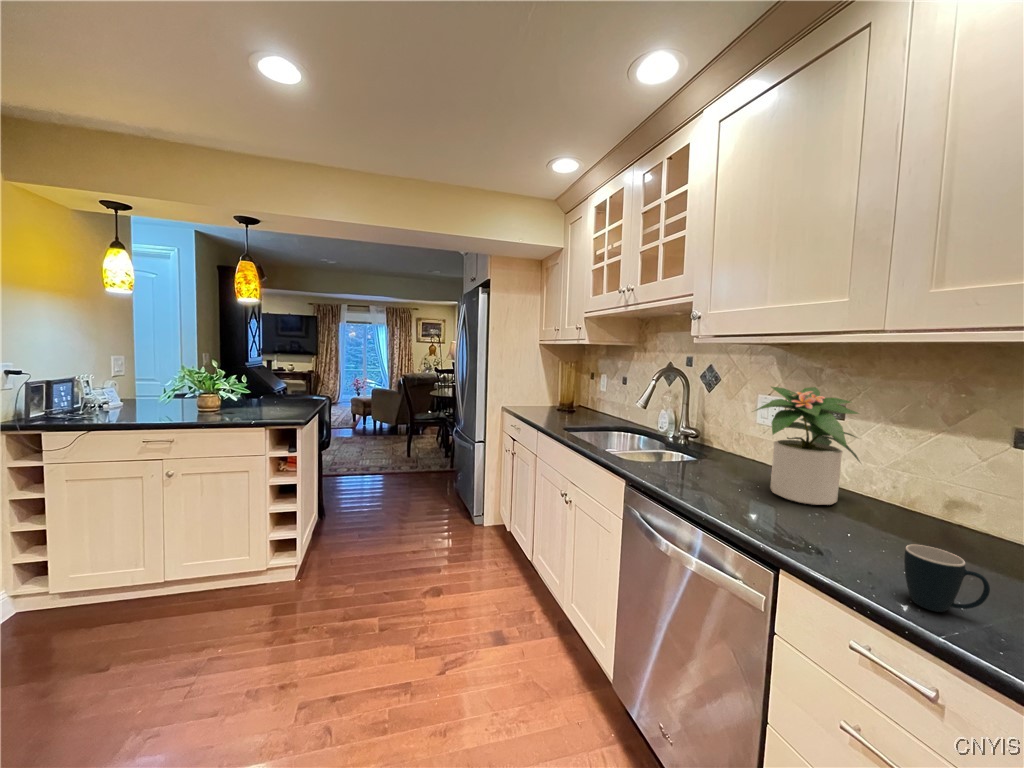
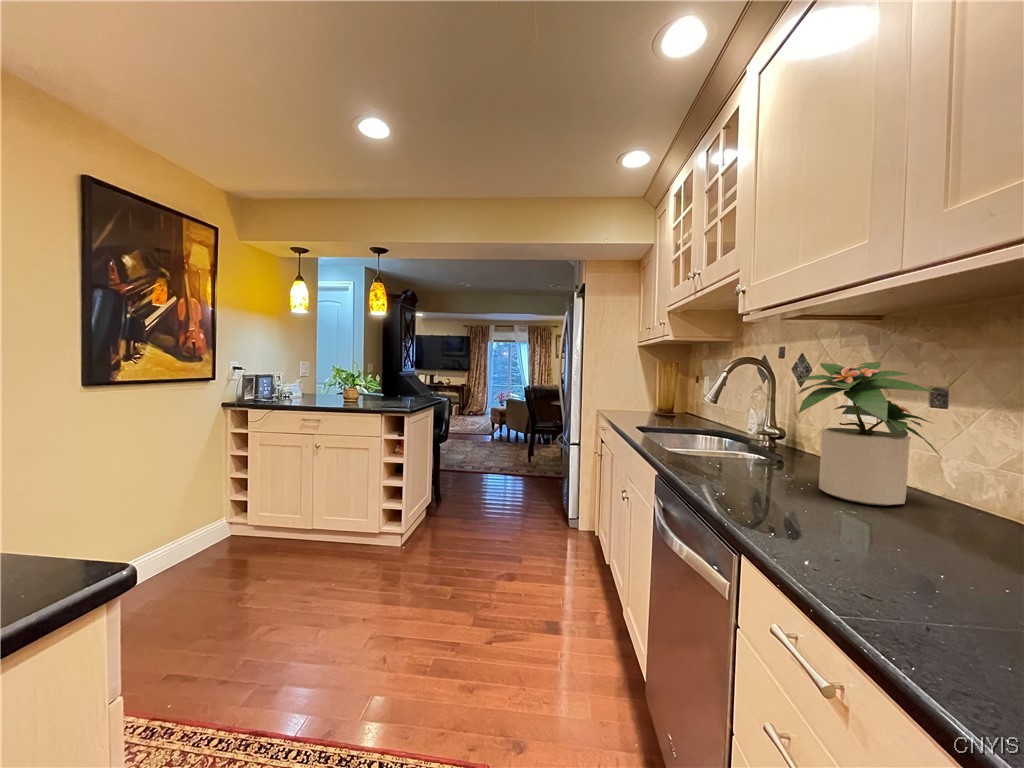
mug: present [904,545,990,612] -> none [855,518,947,599]

